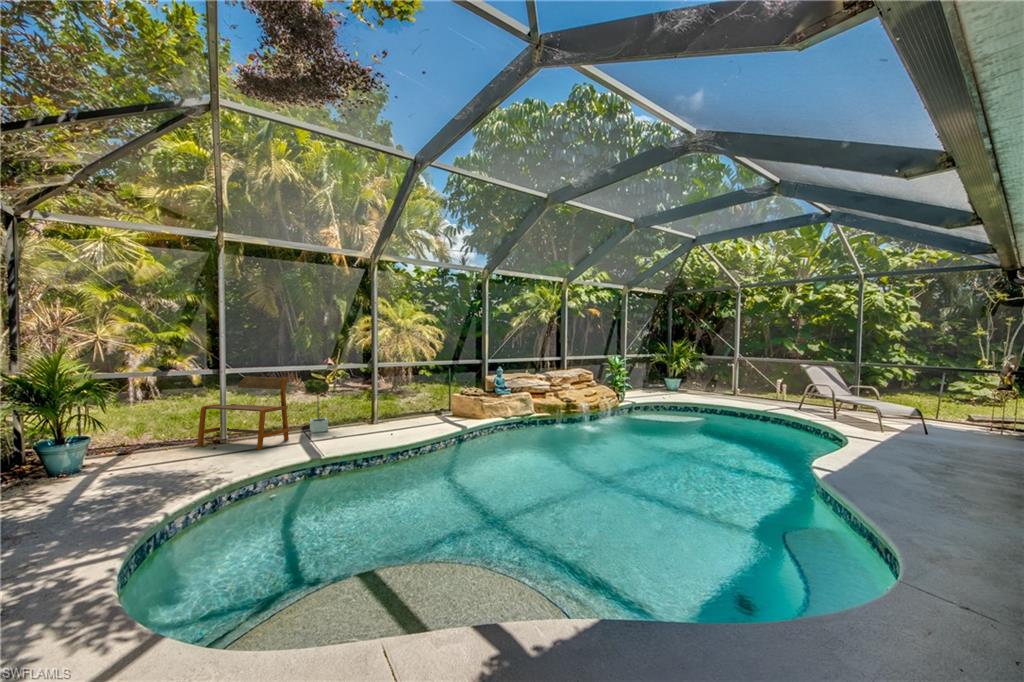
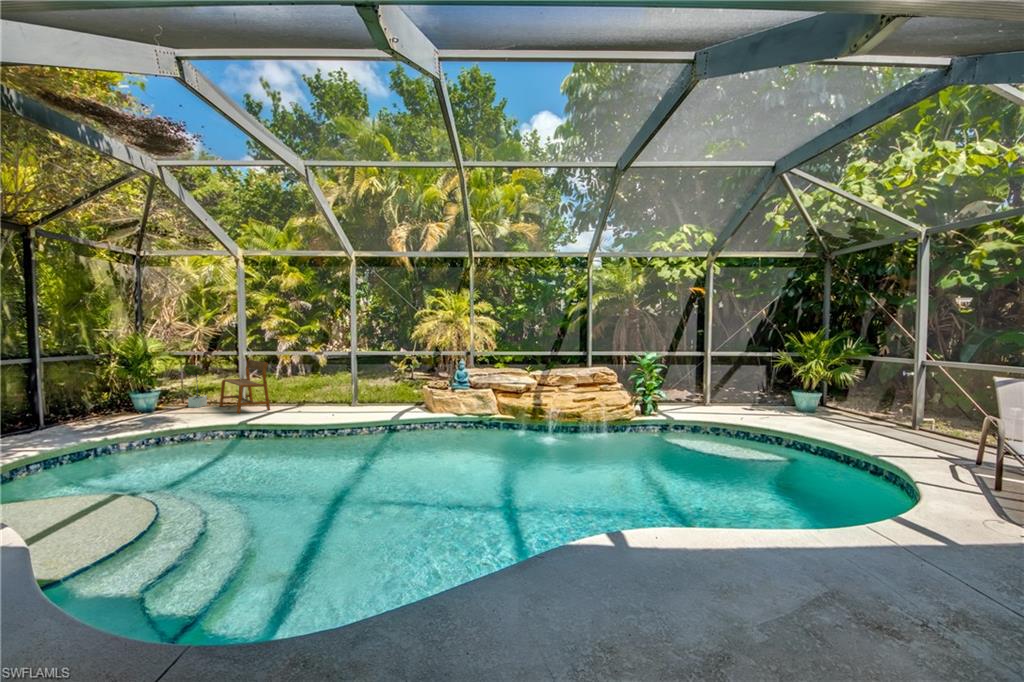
potted tree: present [304,379,329,433] -> present [184,365,207,407]

